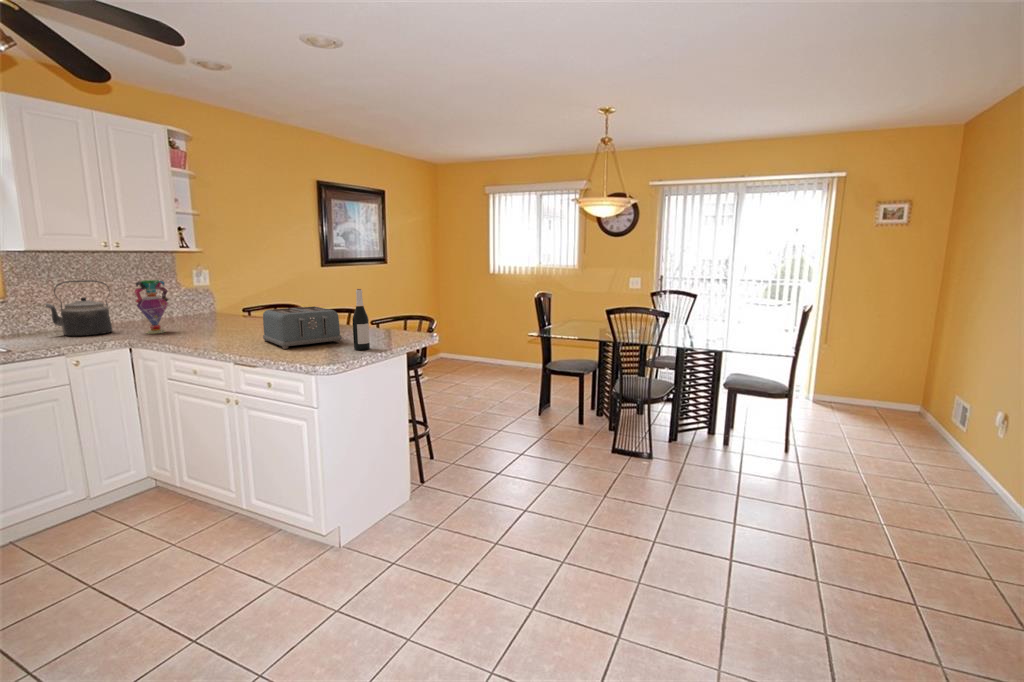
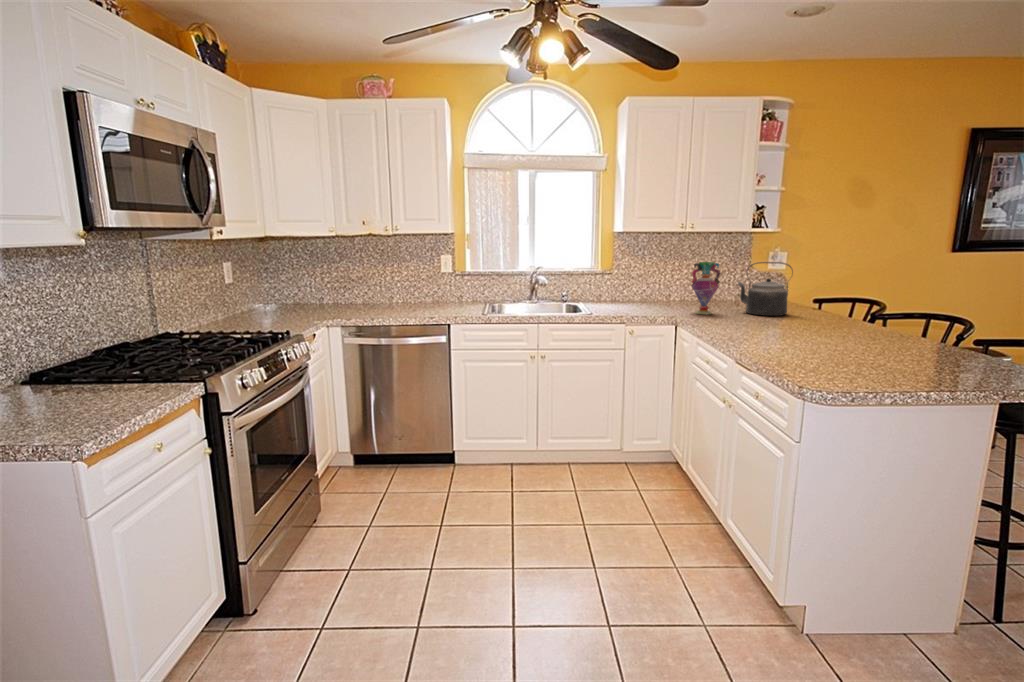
kettle: present [46,280,112,336] -> present [738,262,793,316]
wine bottle: present [352,289,370,350] -> none [890,289,925,382]
toaster: present [263,306,342,349] -> none [786,304,887,362]

